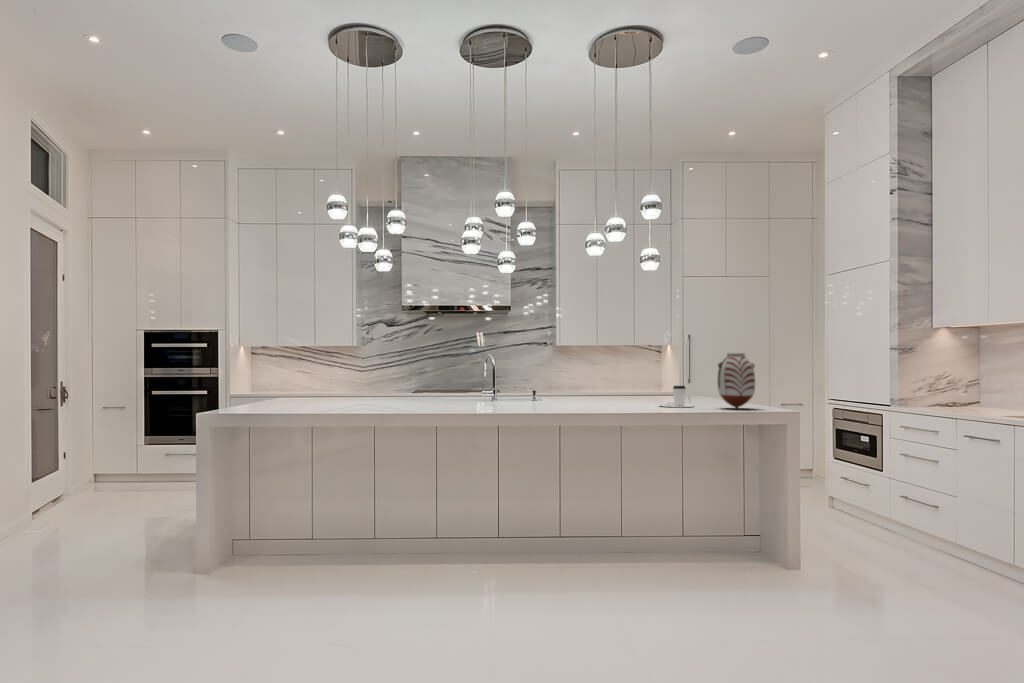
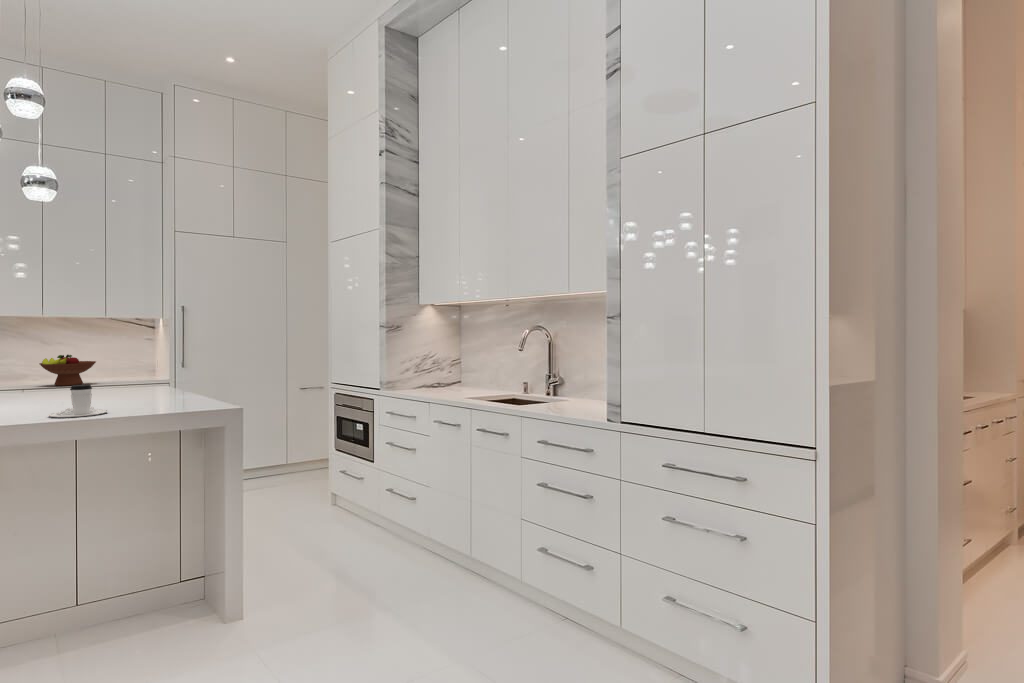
vase: present [718,353,755,408] -> none [133,338,188,413]
fruit bowl: none [595,370,630,392] -> present [39,355,96,386]

